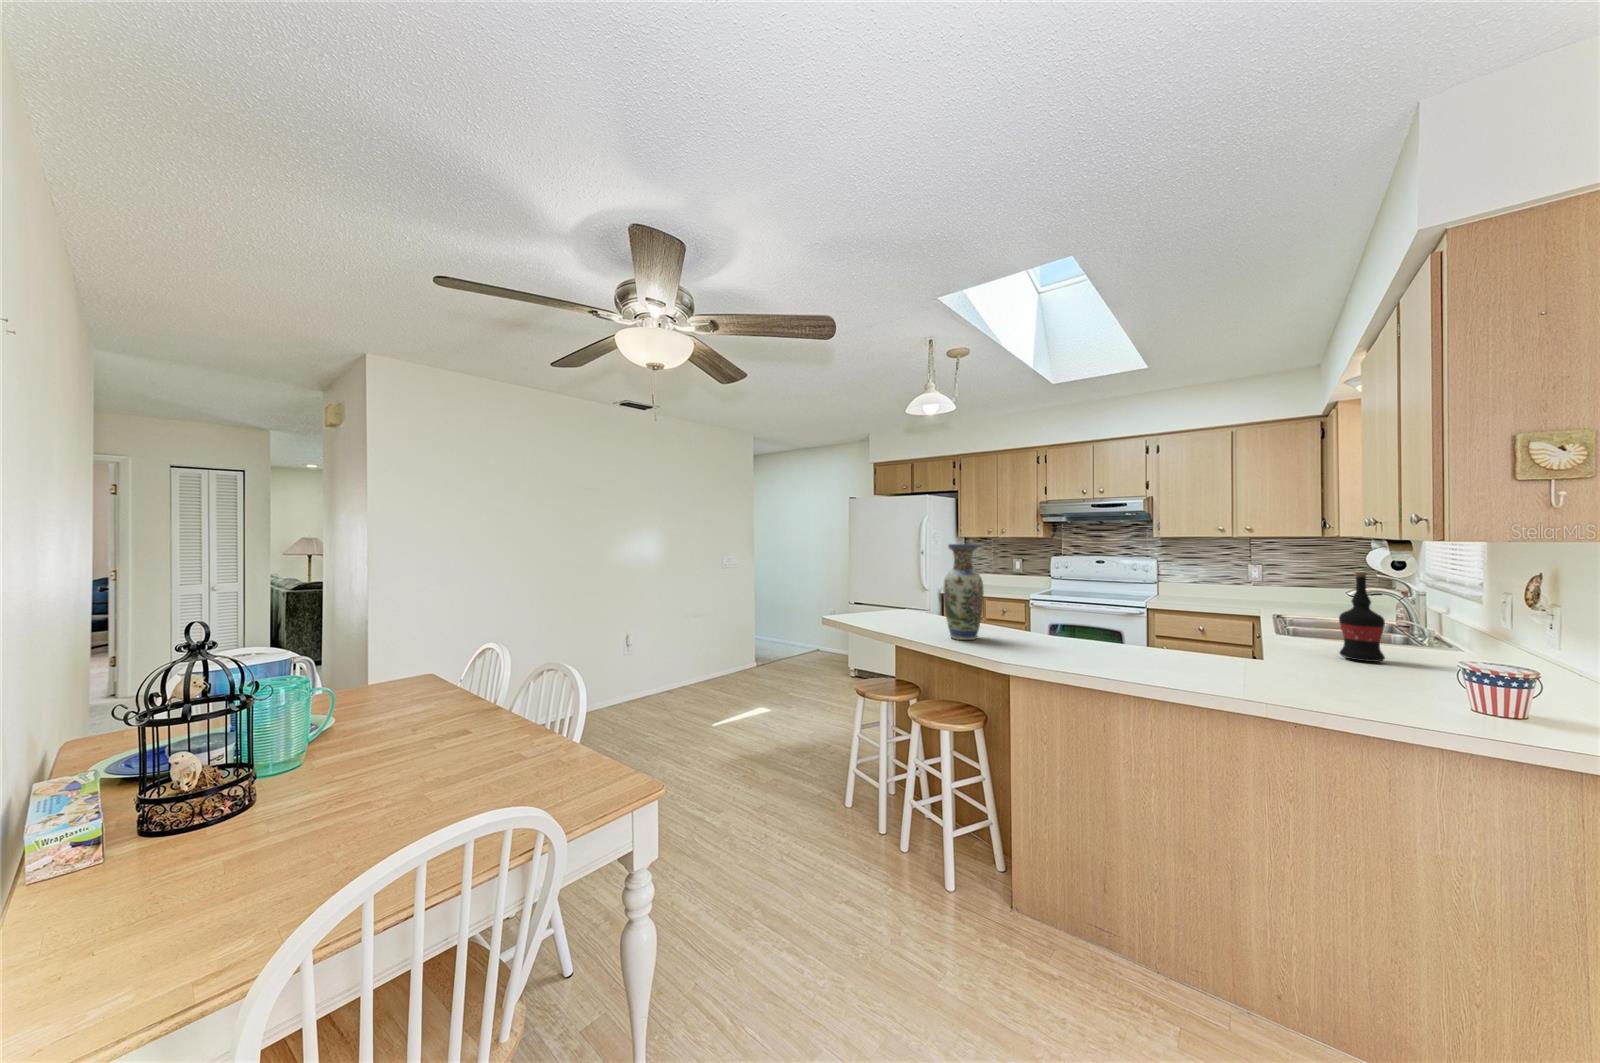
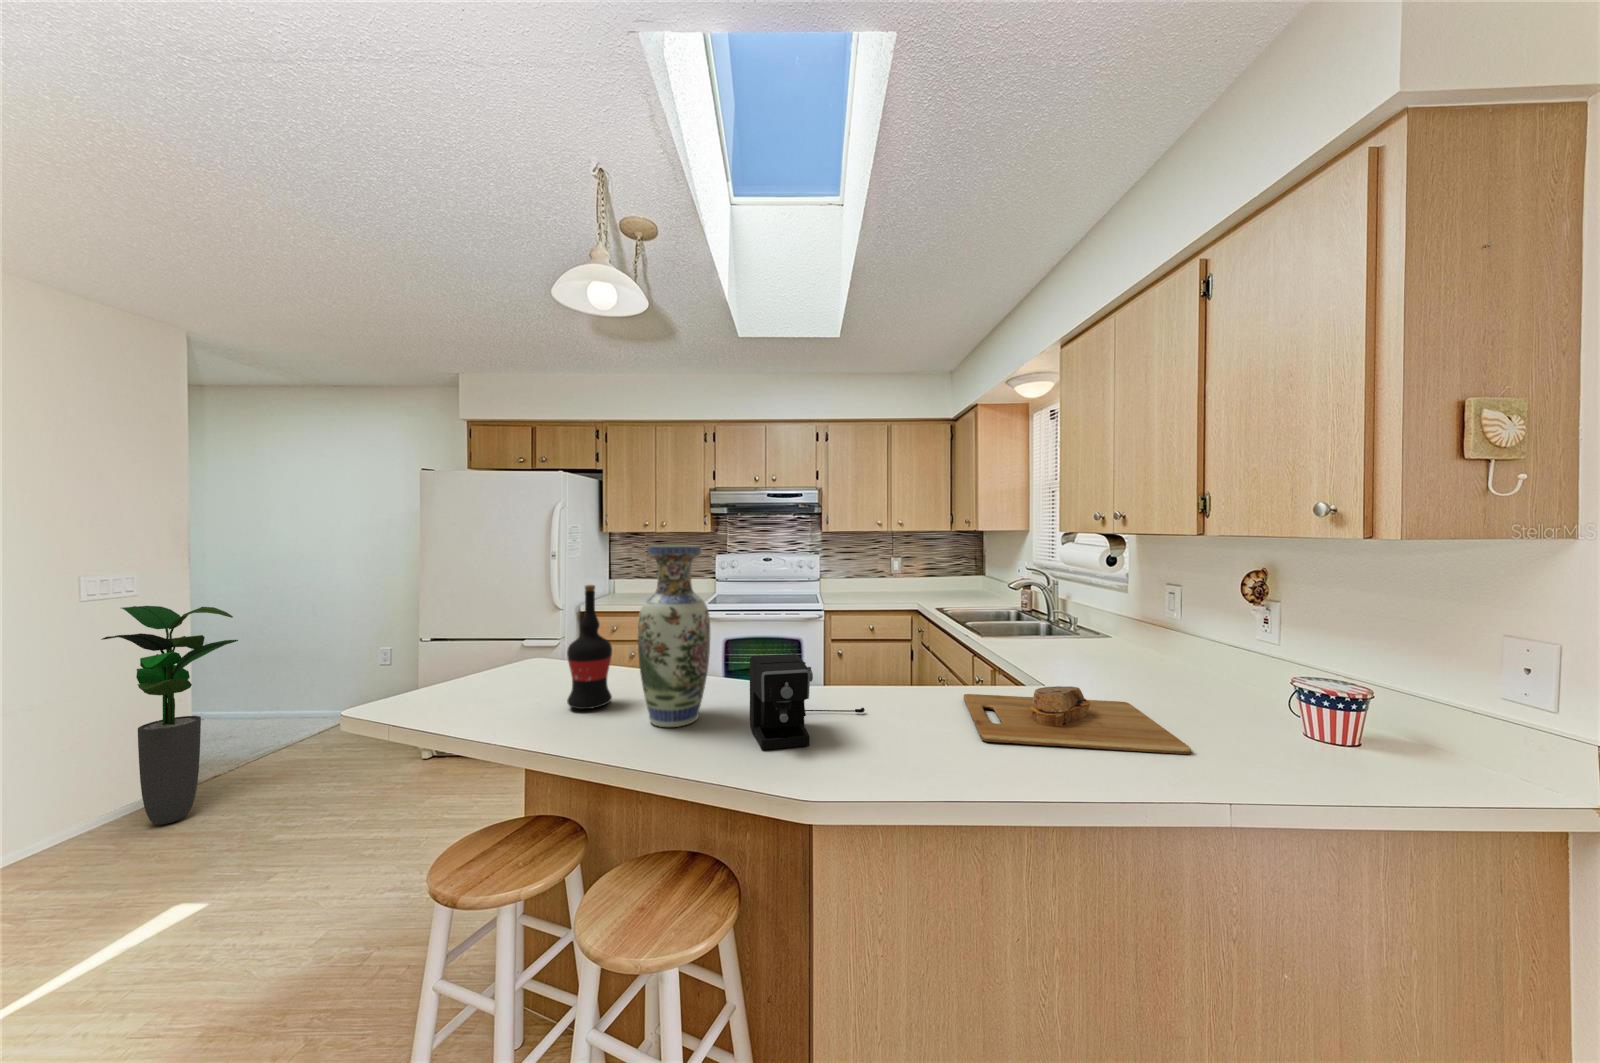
wine bottle: present [1339,572,1385,662] -> present [567,585,612,709]
potted plant: none [728,574,771,680] -> present [101,606,238,825]
coffee maker: none [1000,606,1082,655] -> present [750,654,865,750]
cutting board: none [1148,649,1329,698] -> present [964,686,1191,754]

